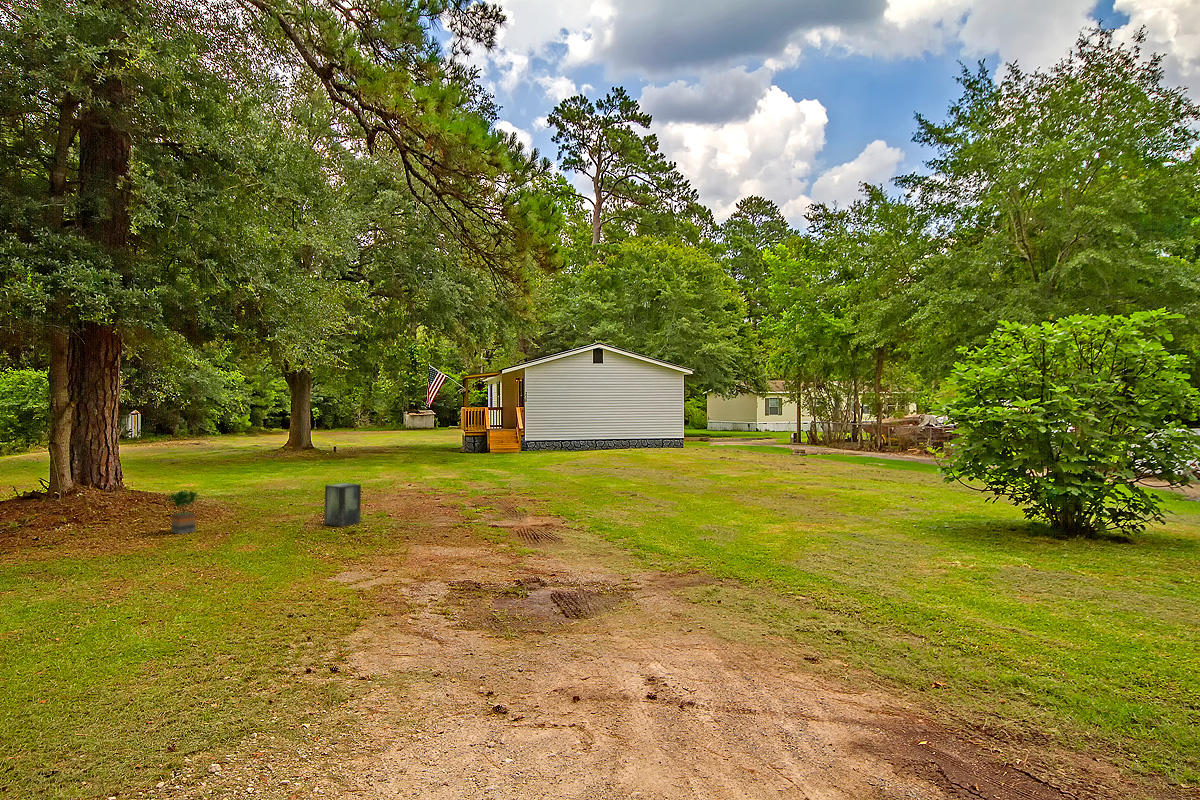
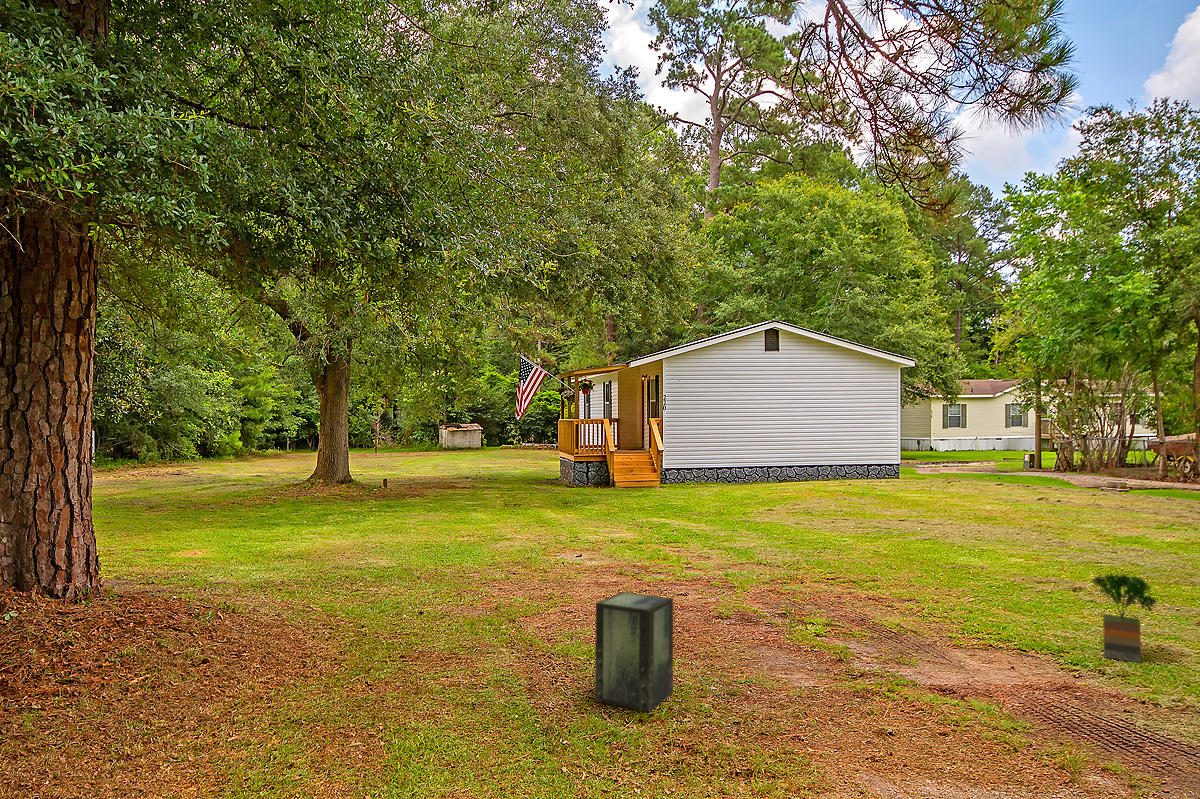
potted tree: present [168,491,201,534] -> present [1093,574,1157,662]

